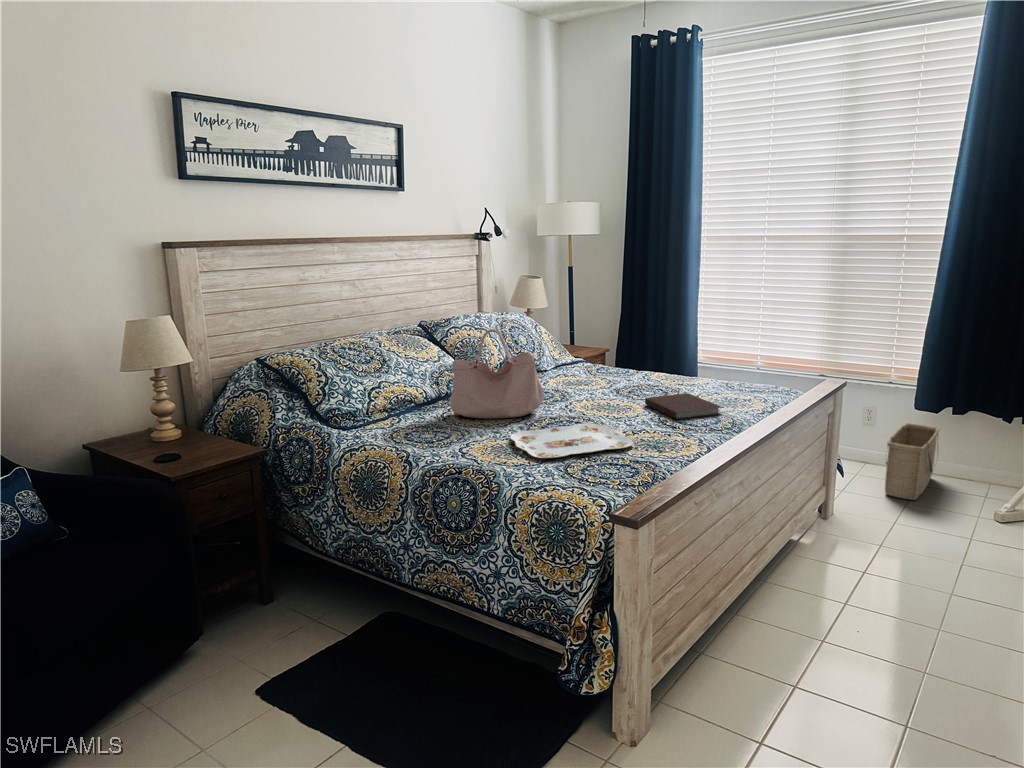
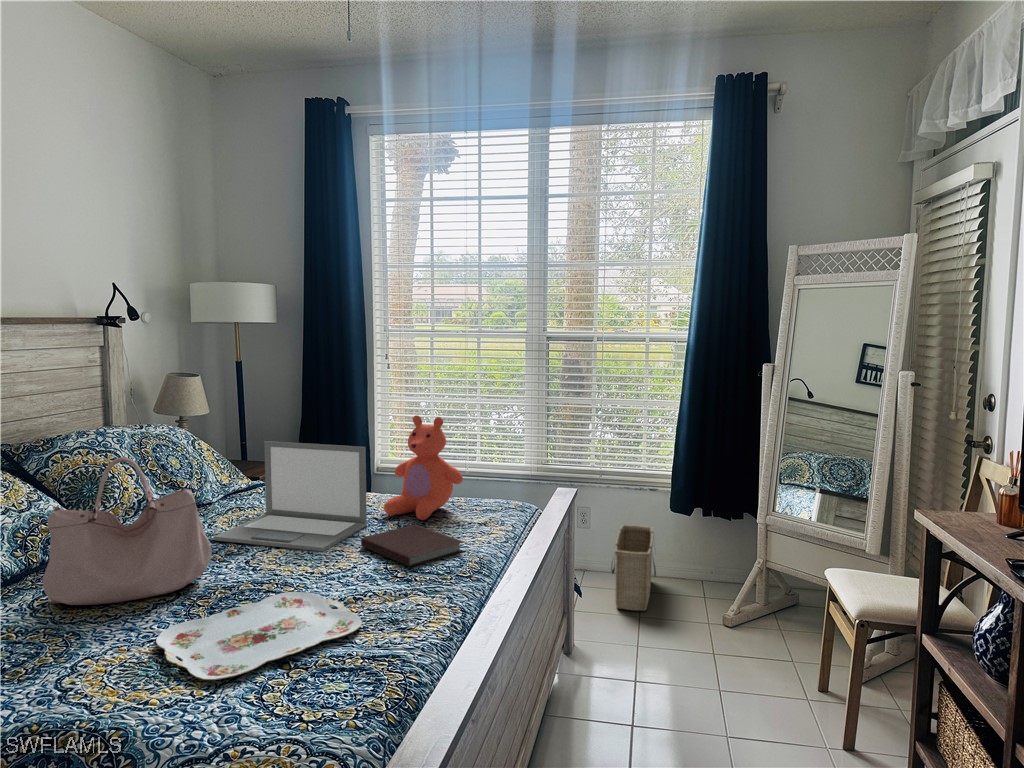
teddy bear: none [668,310,734,392] -> present [384,415,463,520]
laptop: none [546,326,654,405] -> present [214,441,367,552]

